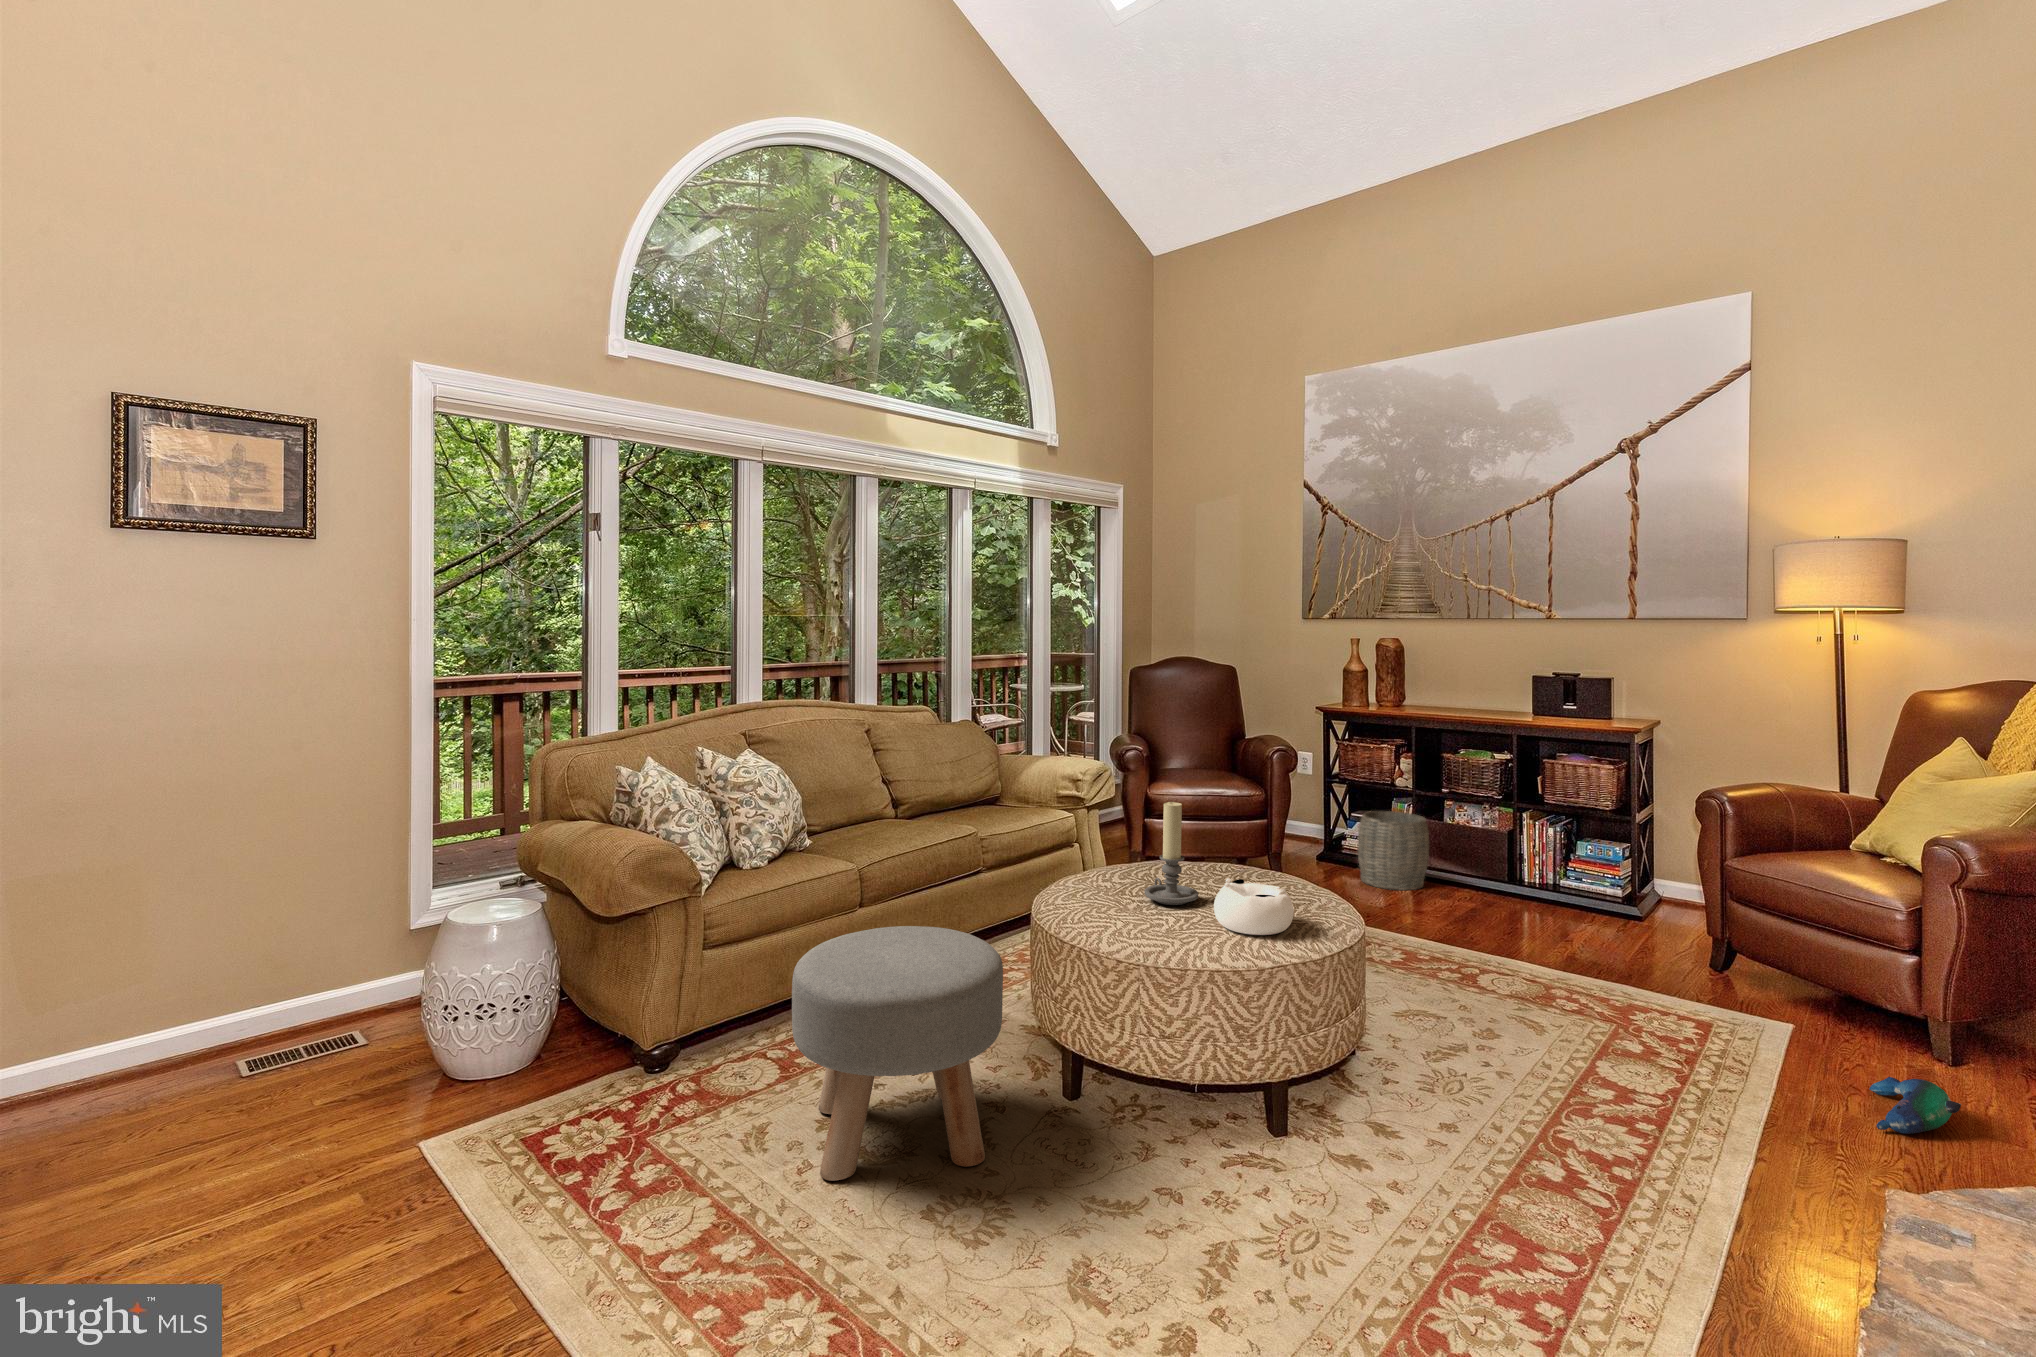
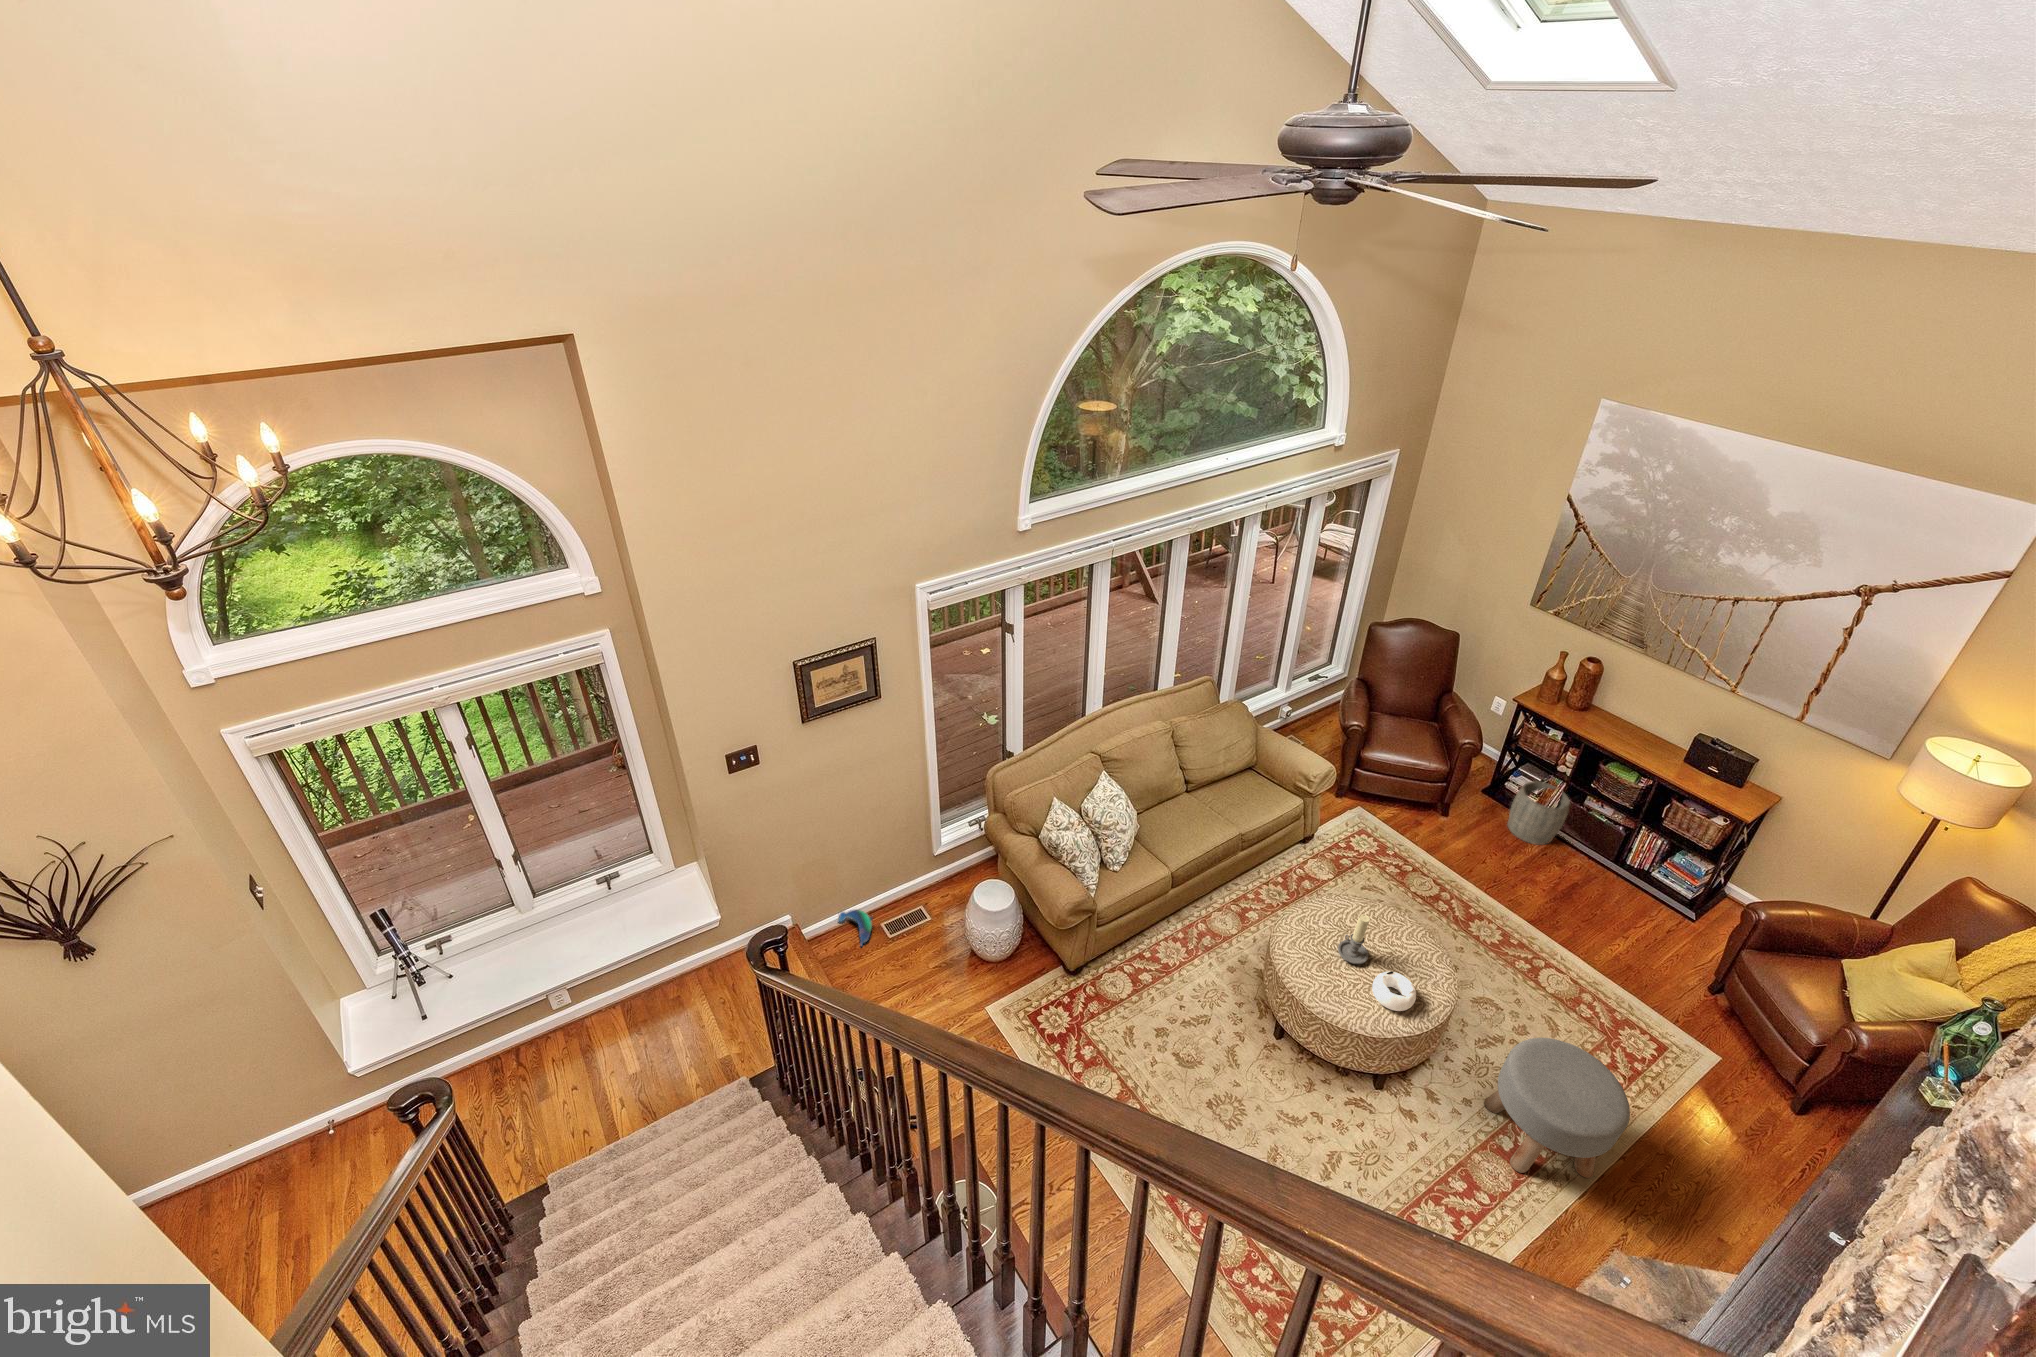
ottoman: present [792,926,1003,1181] -> present [1484,1038,1630,1178]
plush toy: present [1869,1077,1961,1135] -> present [838,910,873,946]

